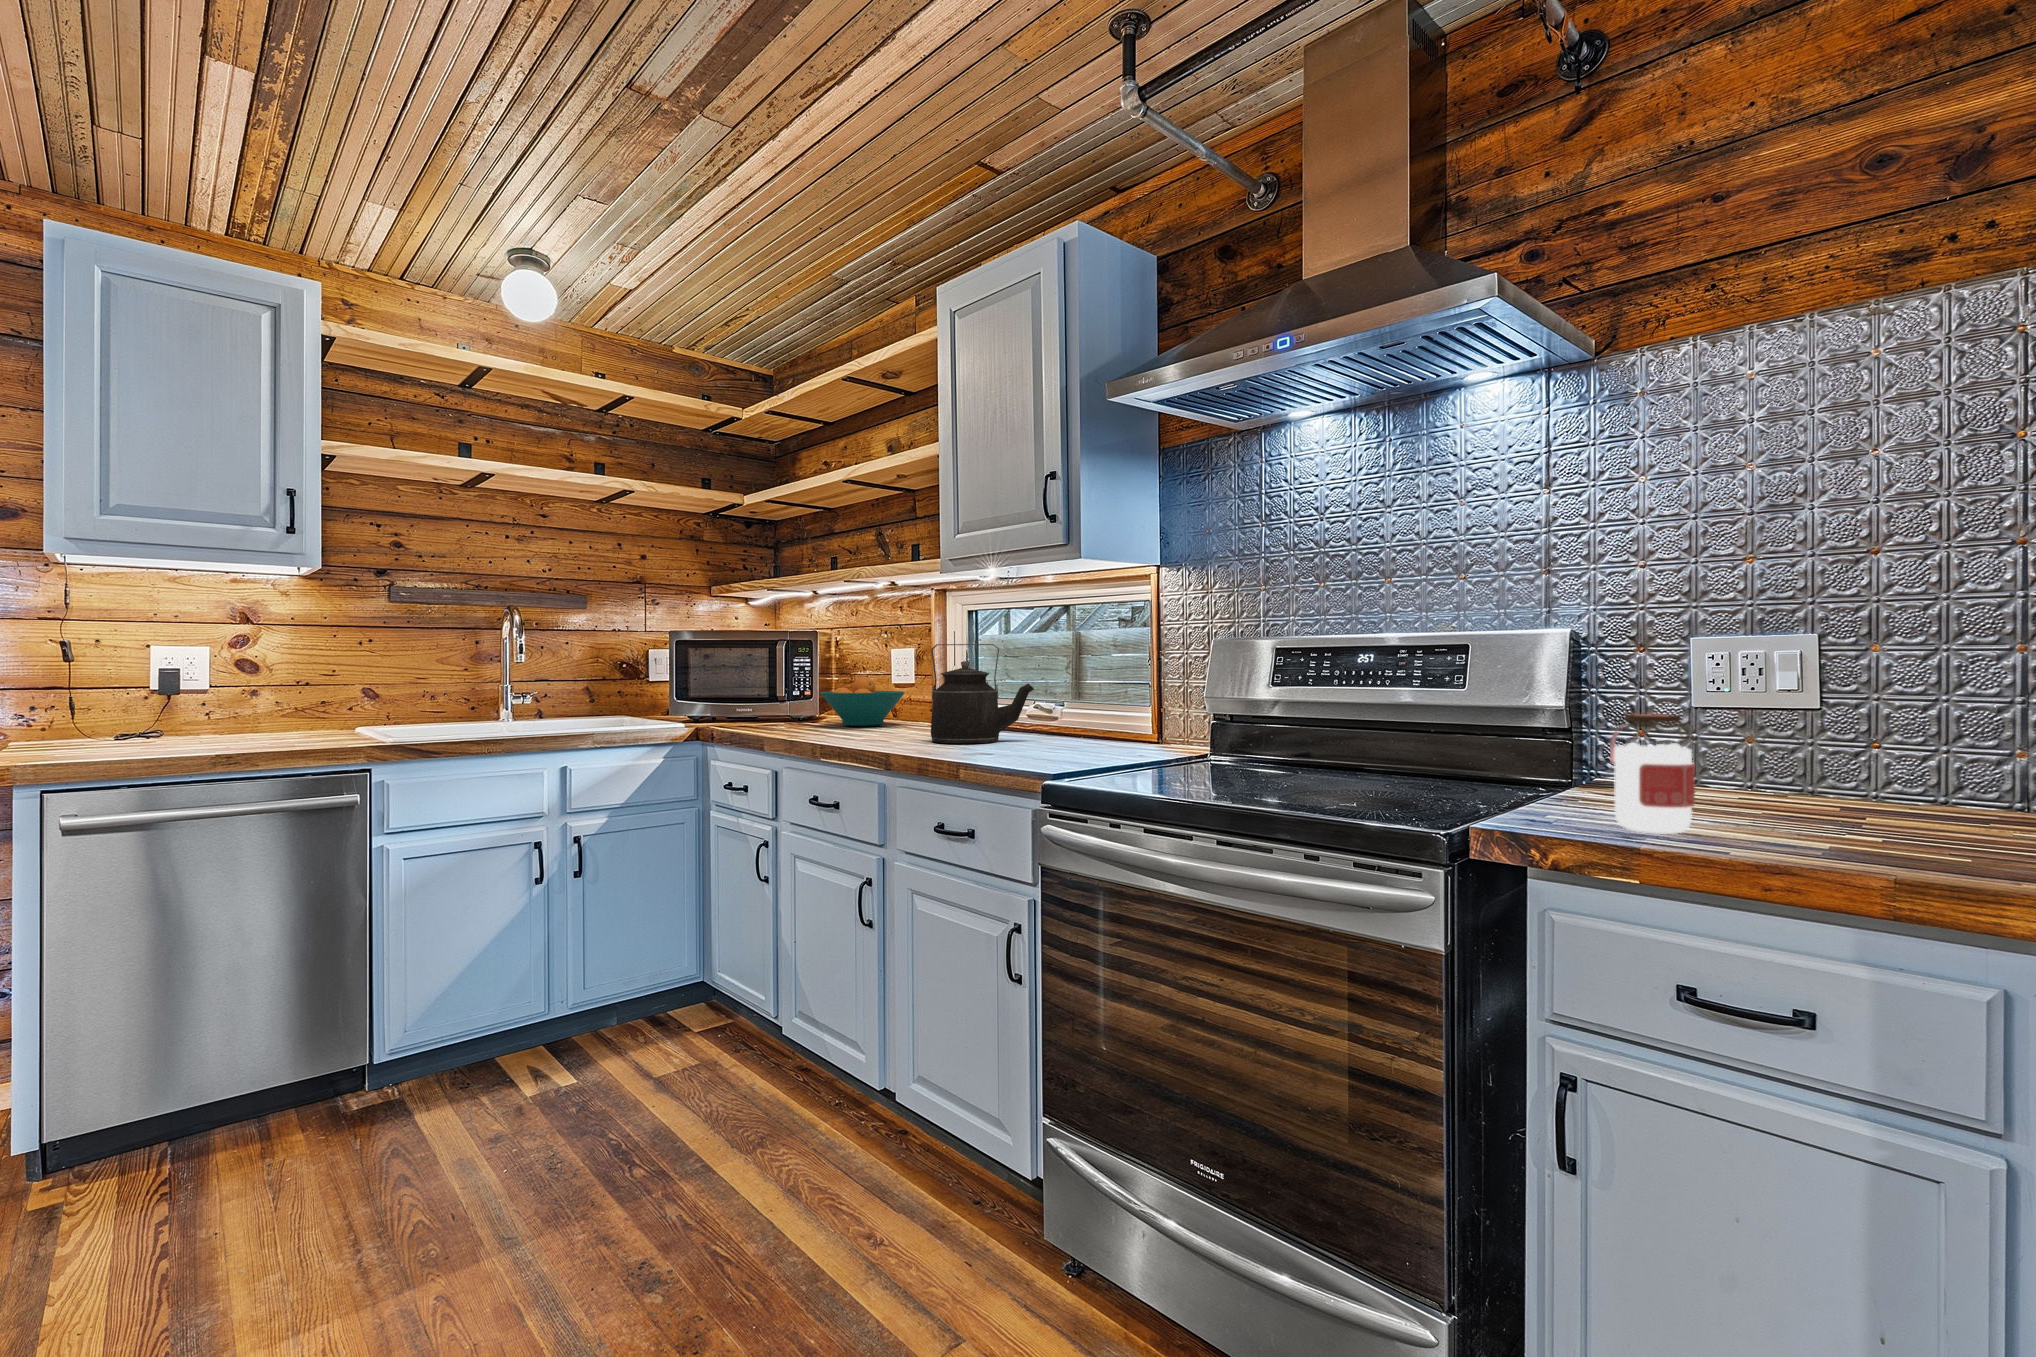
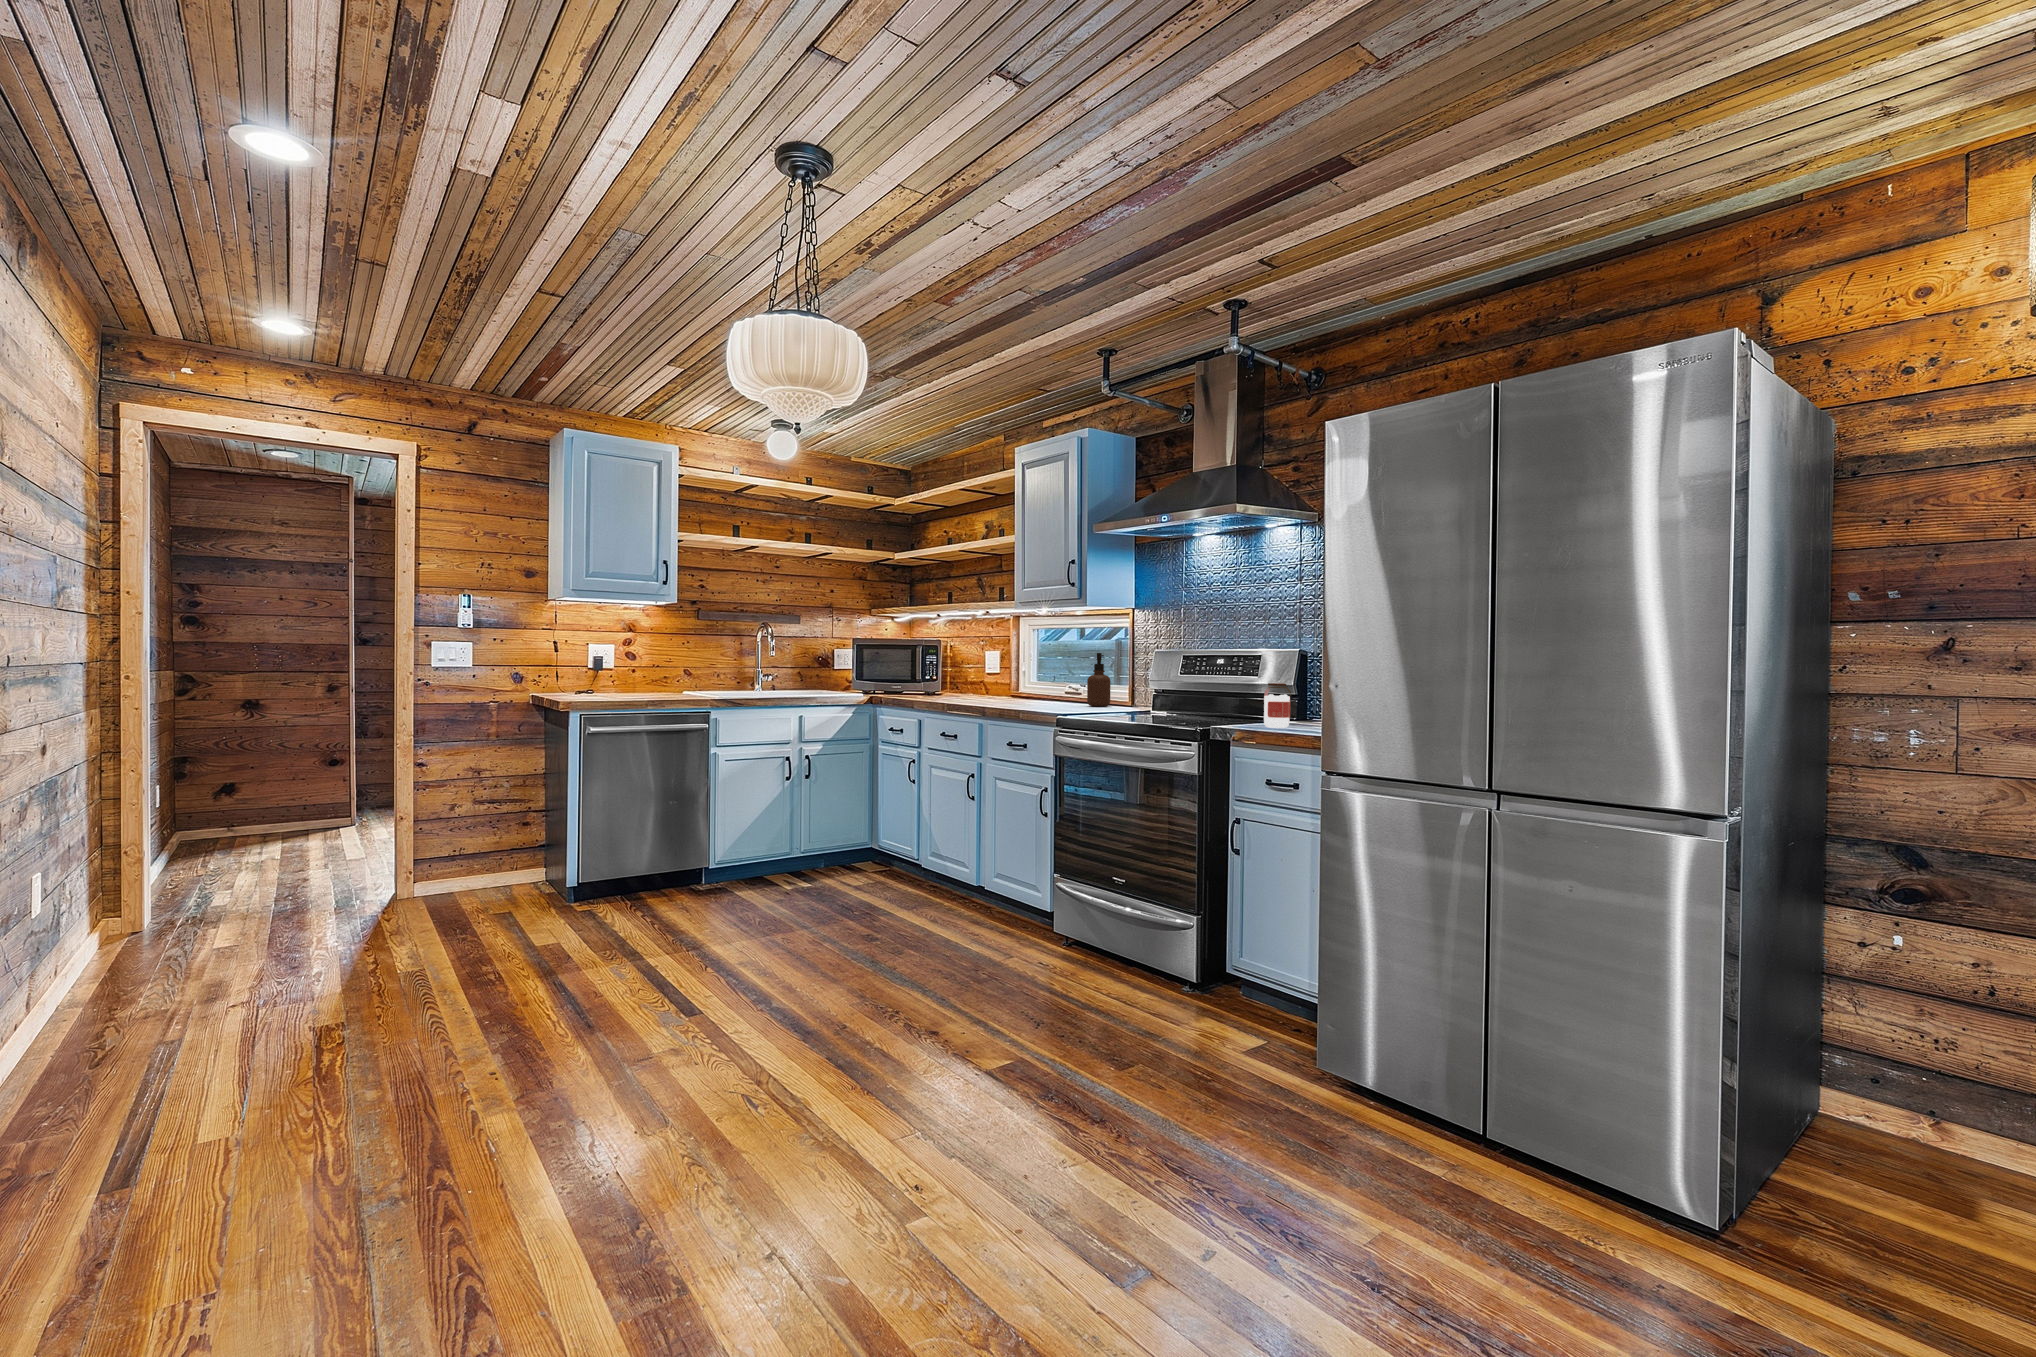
kettle: present [931,644,1034,743] -> none [1008,650,1066,705]
soap dispenser: none [1076,647,1118,744] -> present [1087,653,1111,706]
fruit bowl: present [820,677,905,726] -> none [943,668,994,698]

